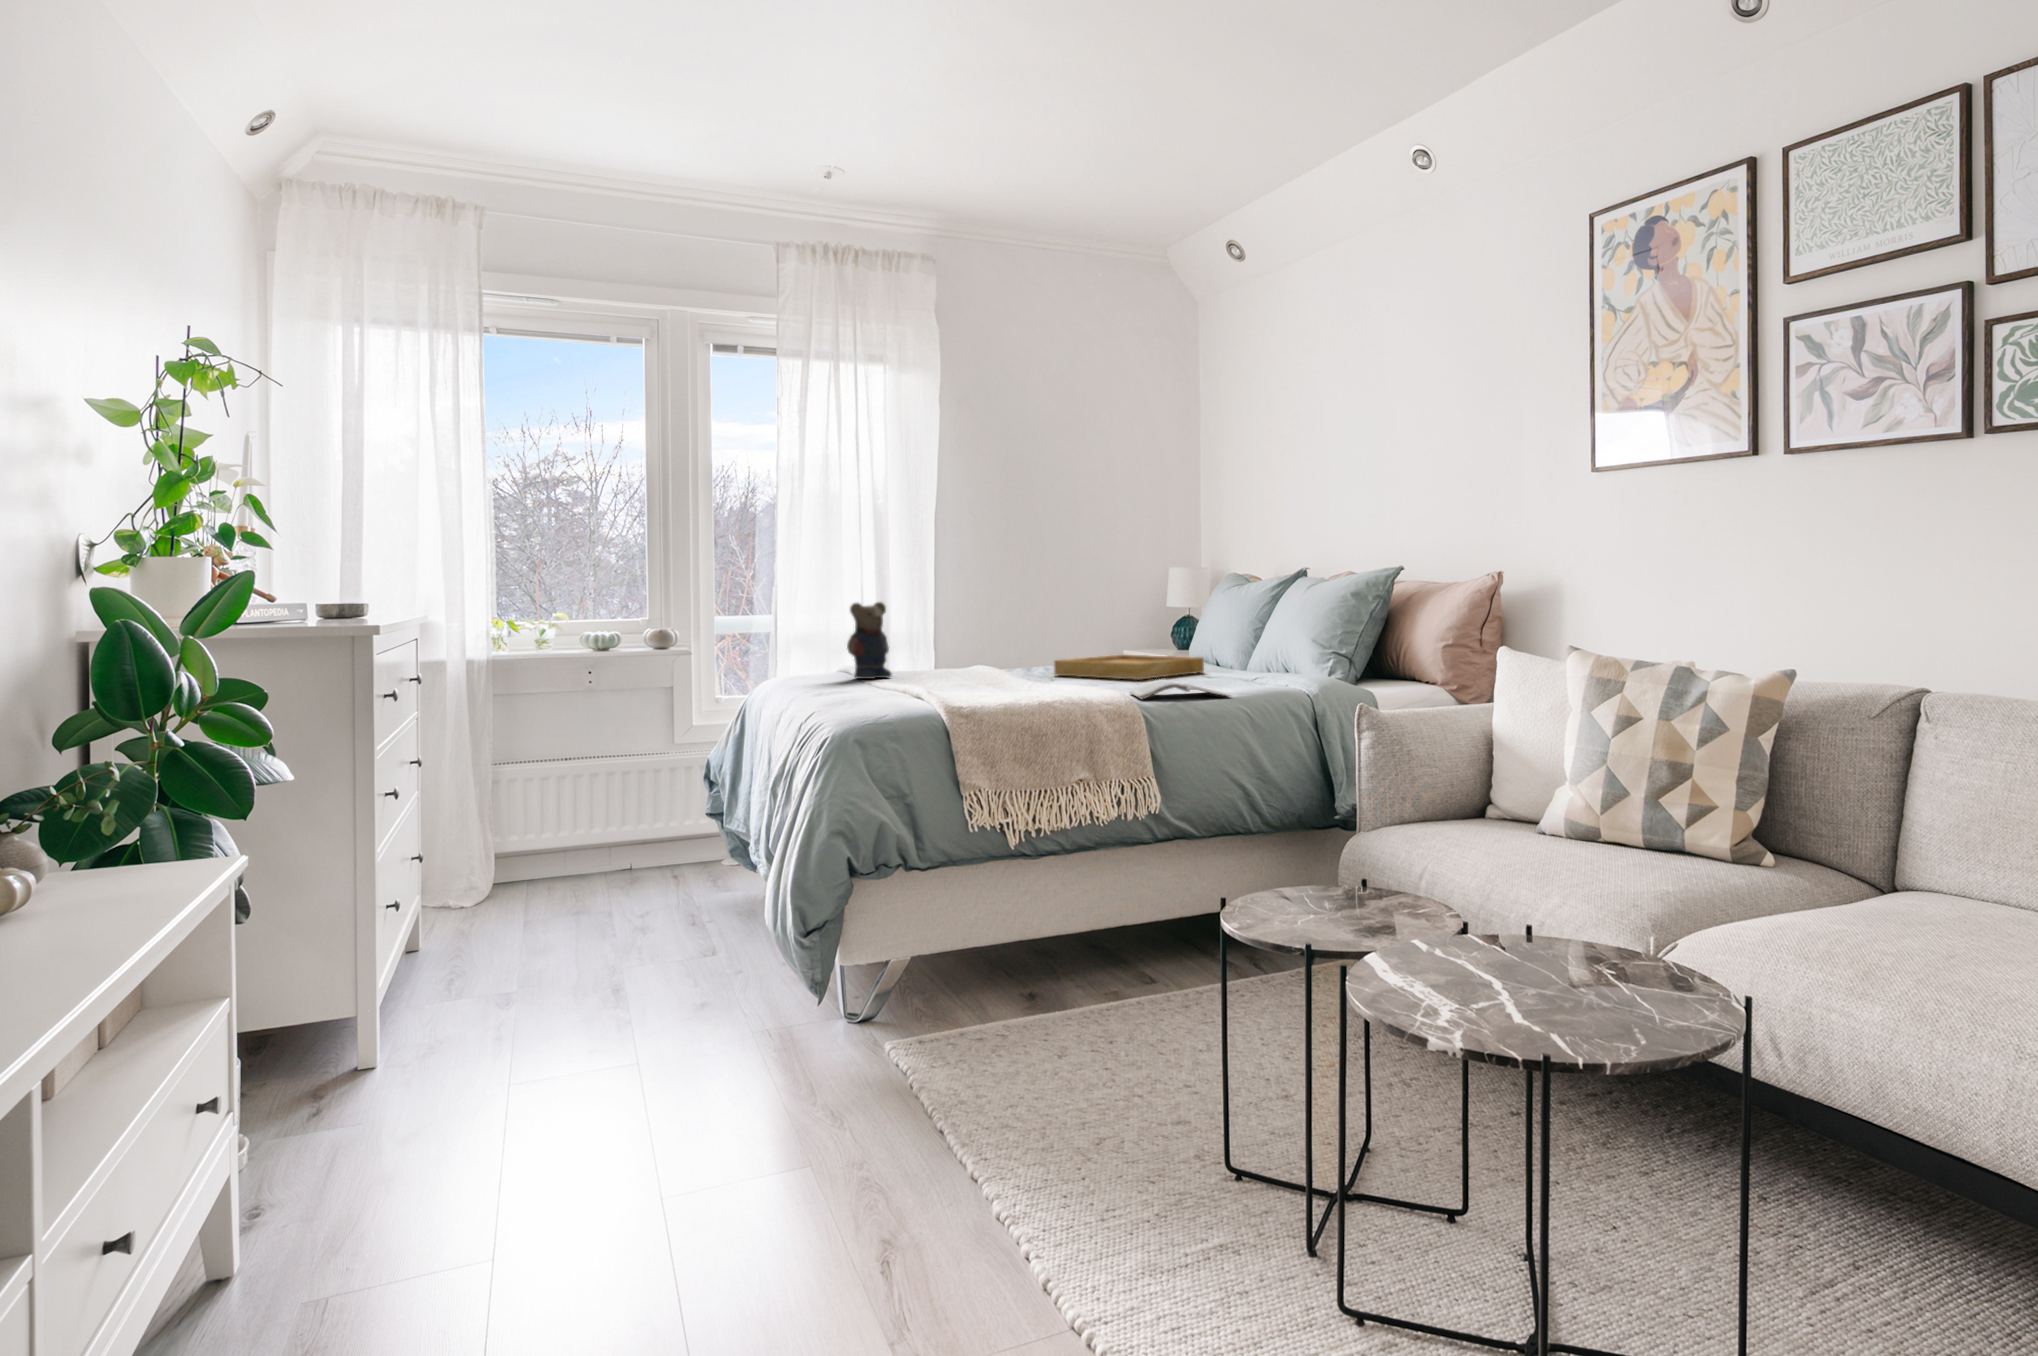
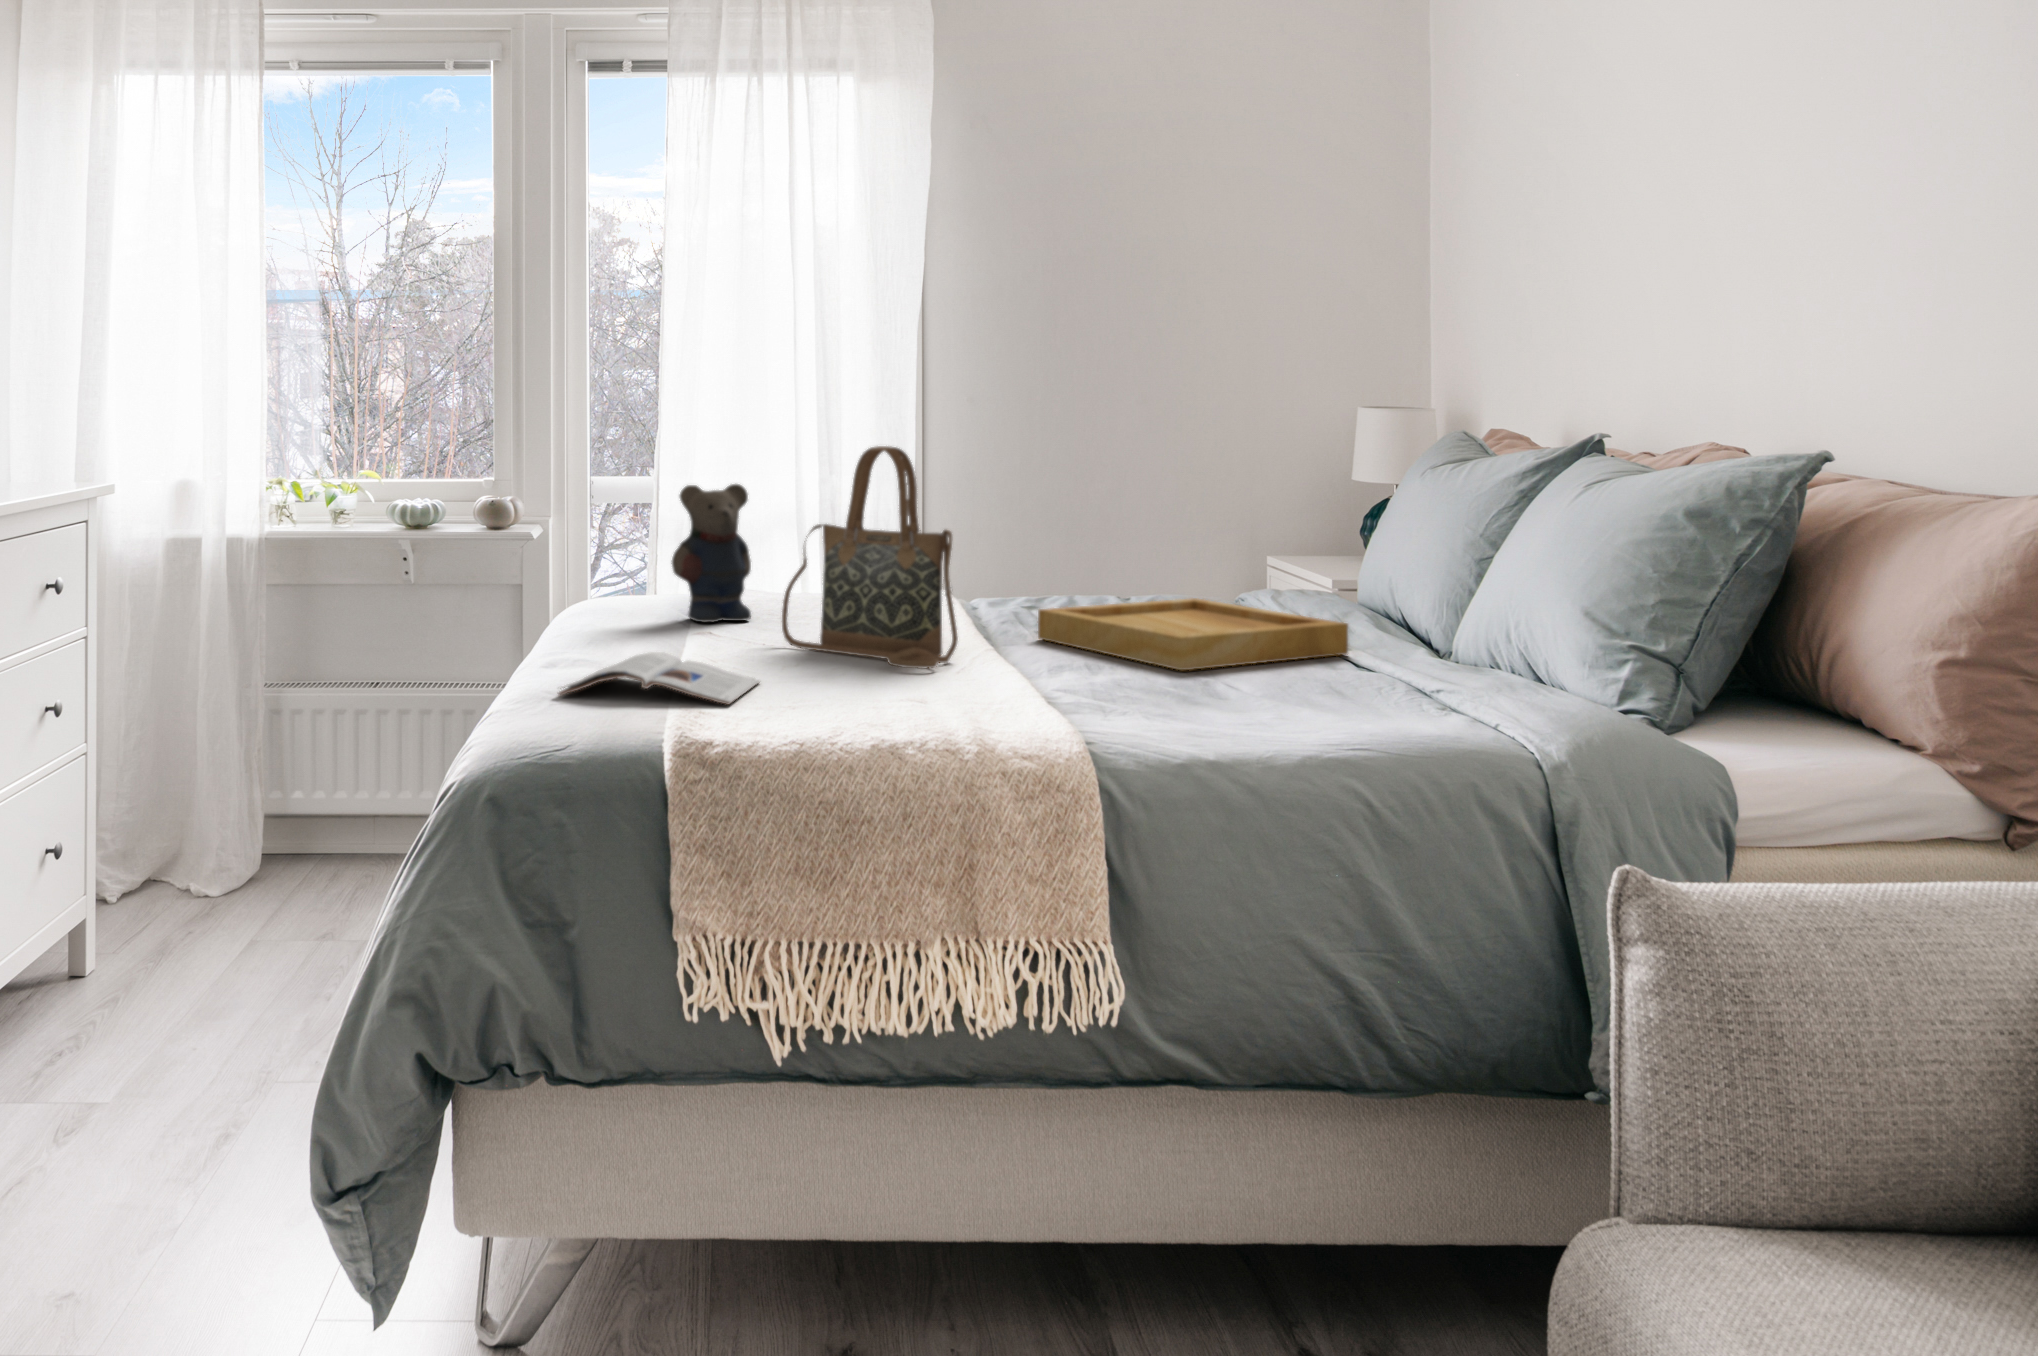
handbag: none [927,575,1028,685] -> present [782,446,958,668]
magazine: present [1130,679,1230,699] -> present [559,652,760,705]

